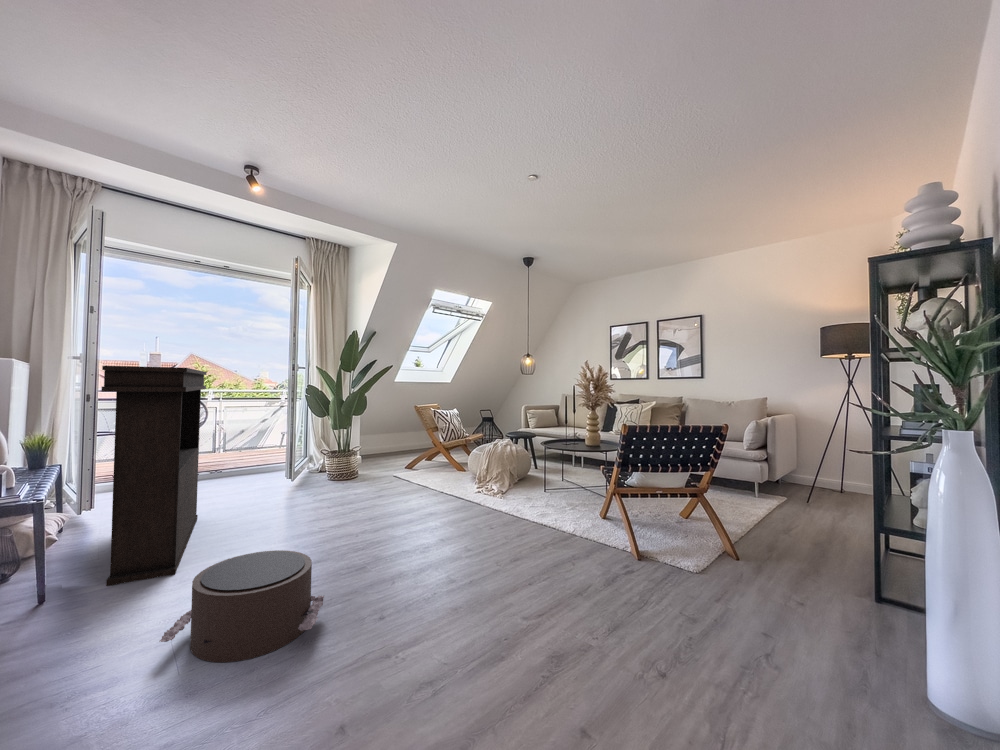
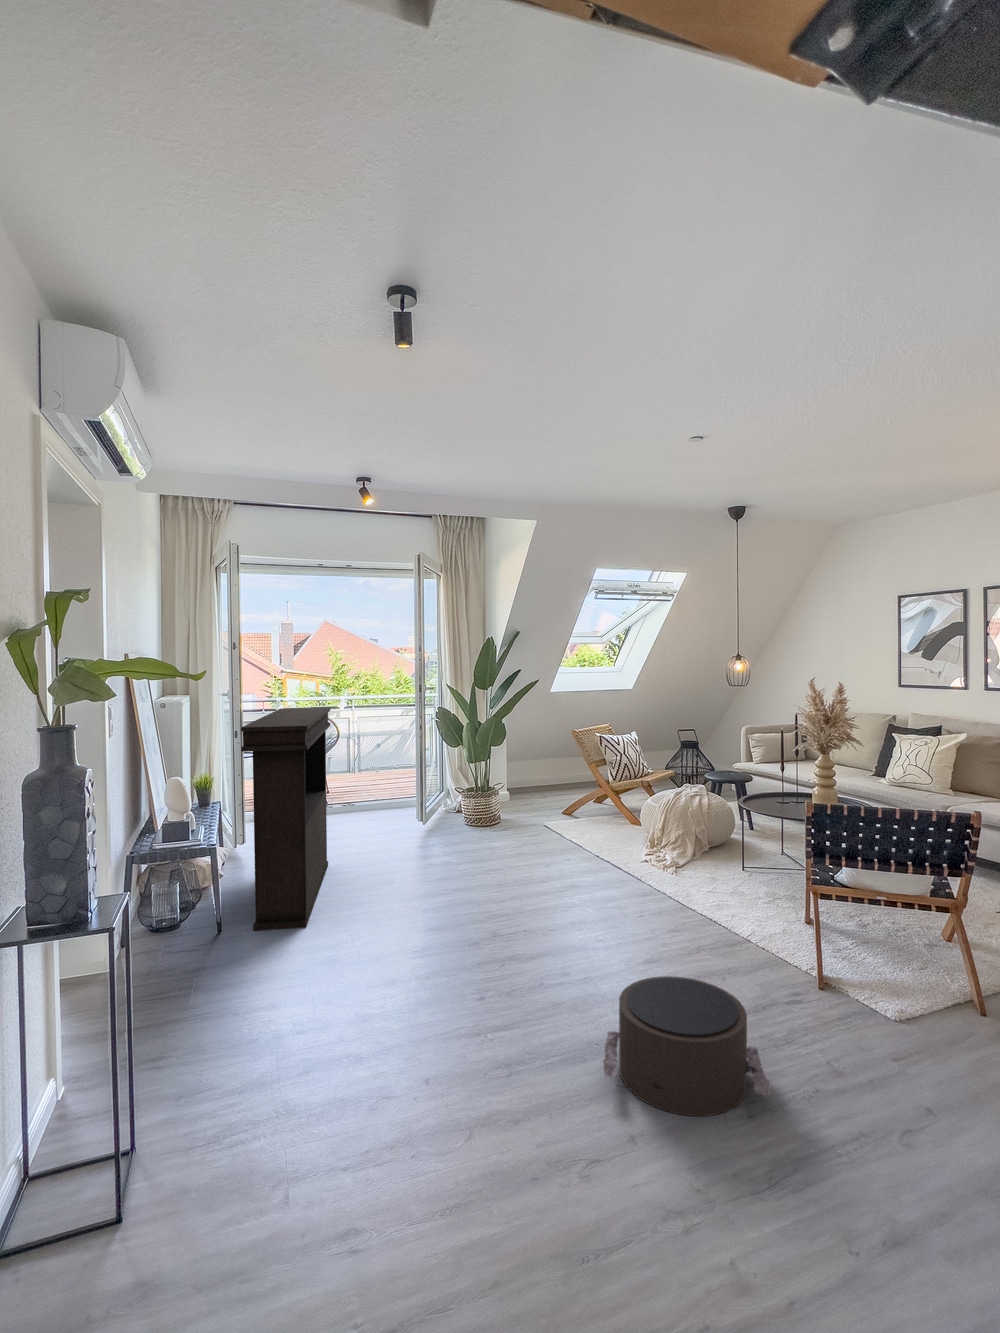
pouf: present [159,550,324,662] -> present [603,976,771,1116]

